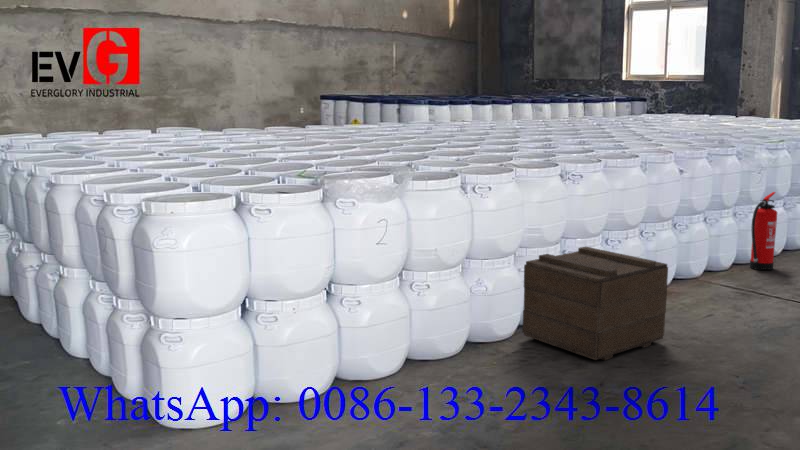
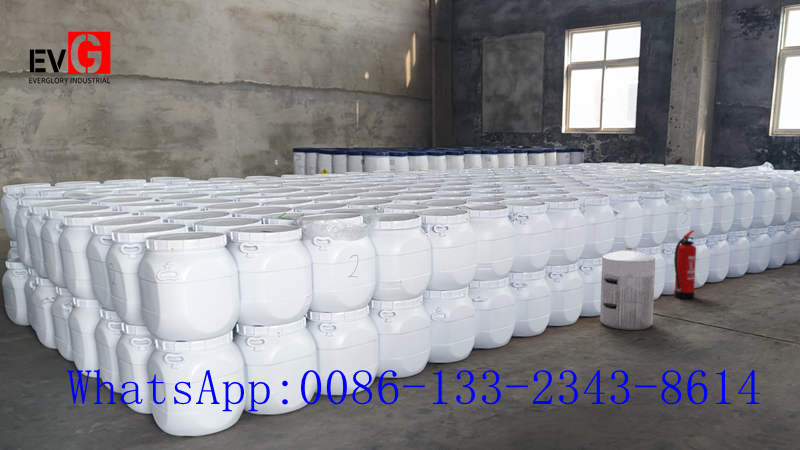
waste bin: none [665,212,731,307] -> present [600,248,655,330]
wooden crate: present [522,247,668,360] -> none [477,278,601,376]

